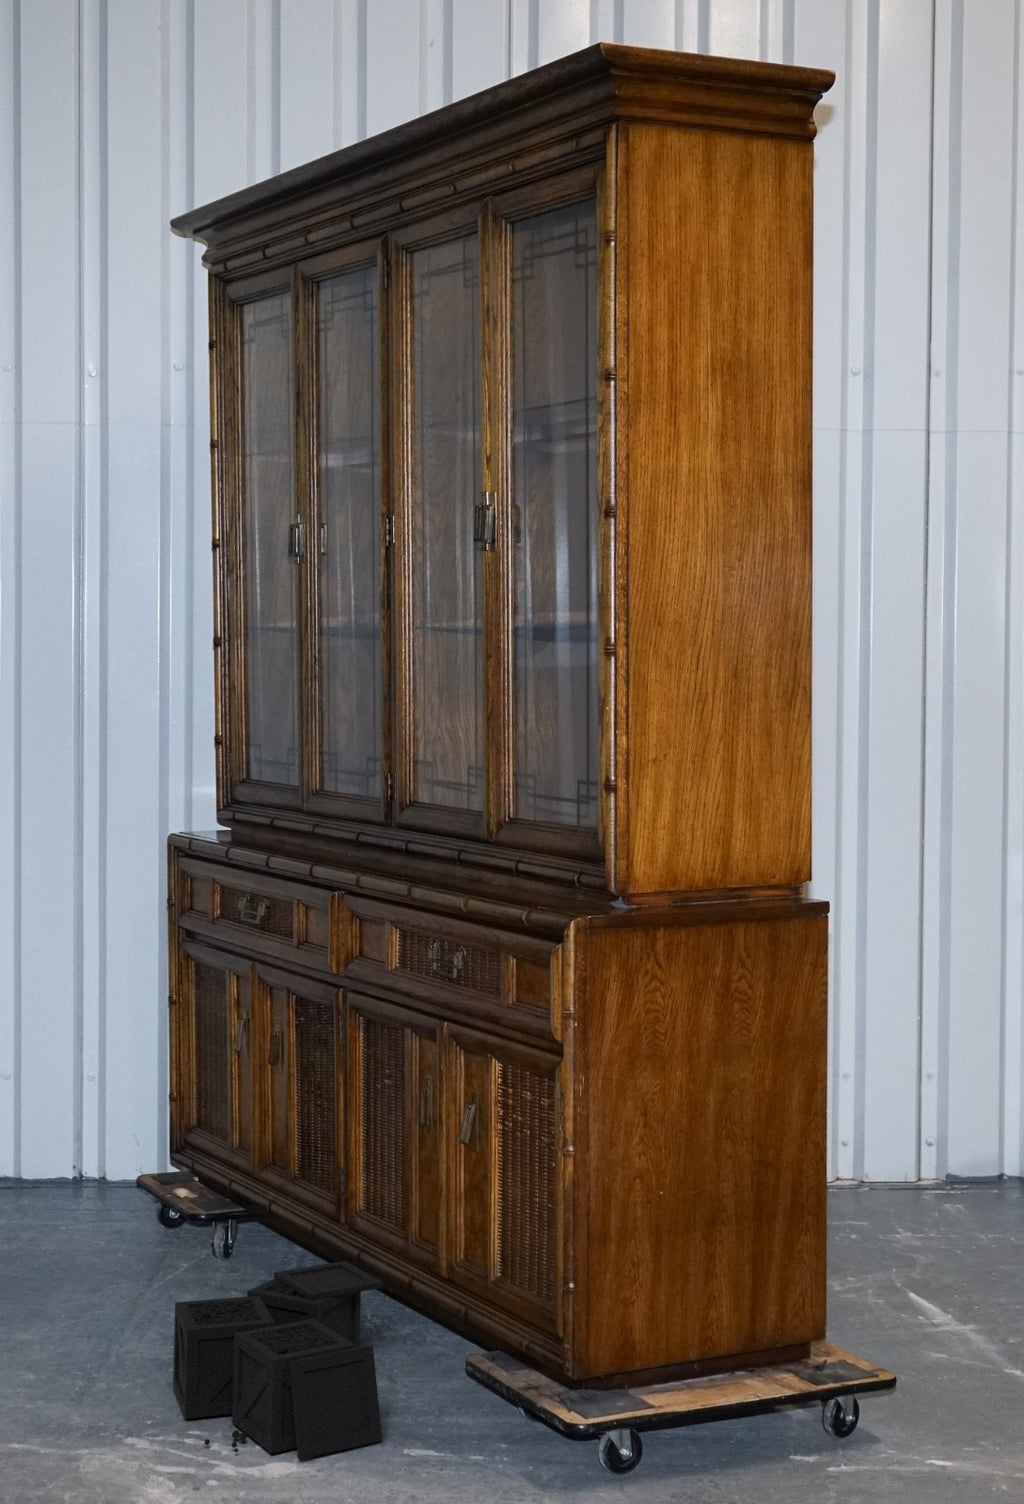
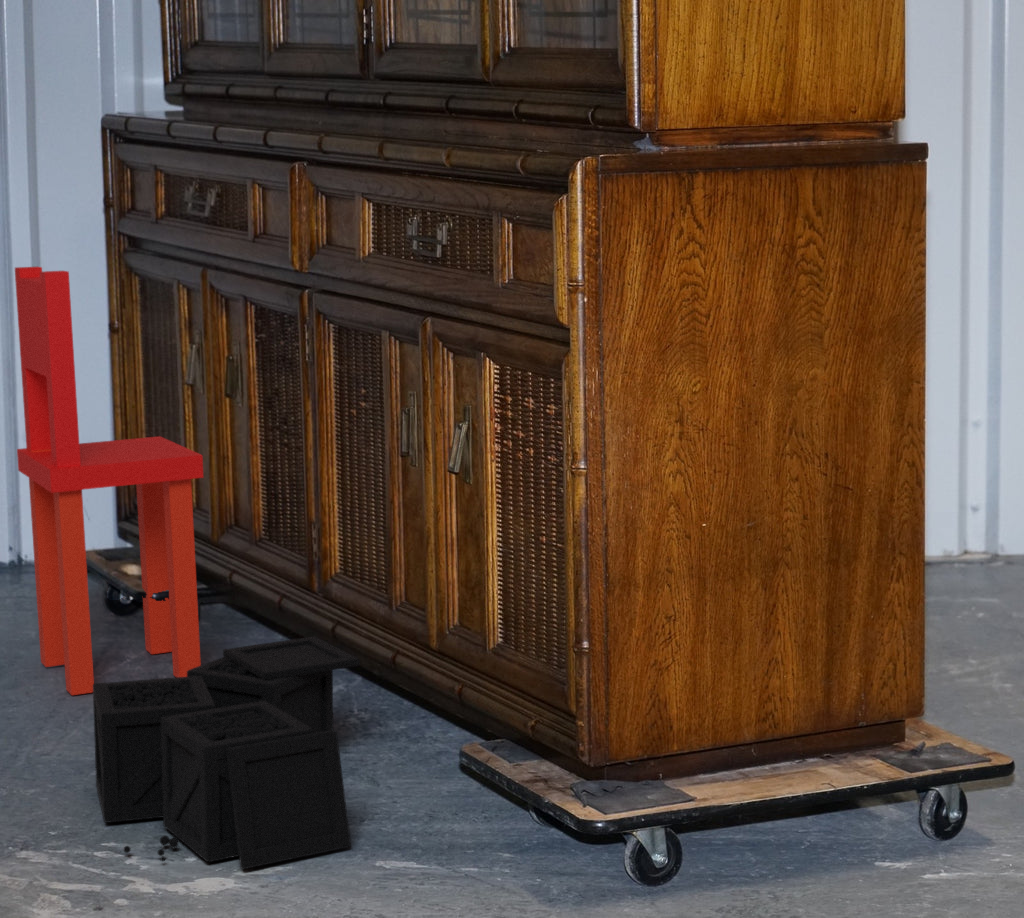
chair: none [100,951,252,1304] -> present [15,267,203,695]

